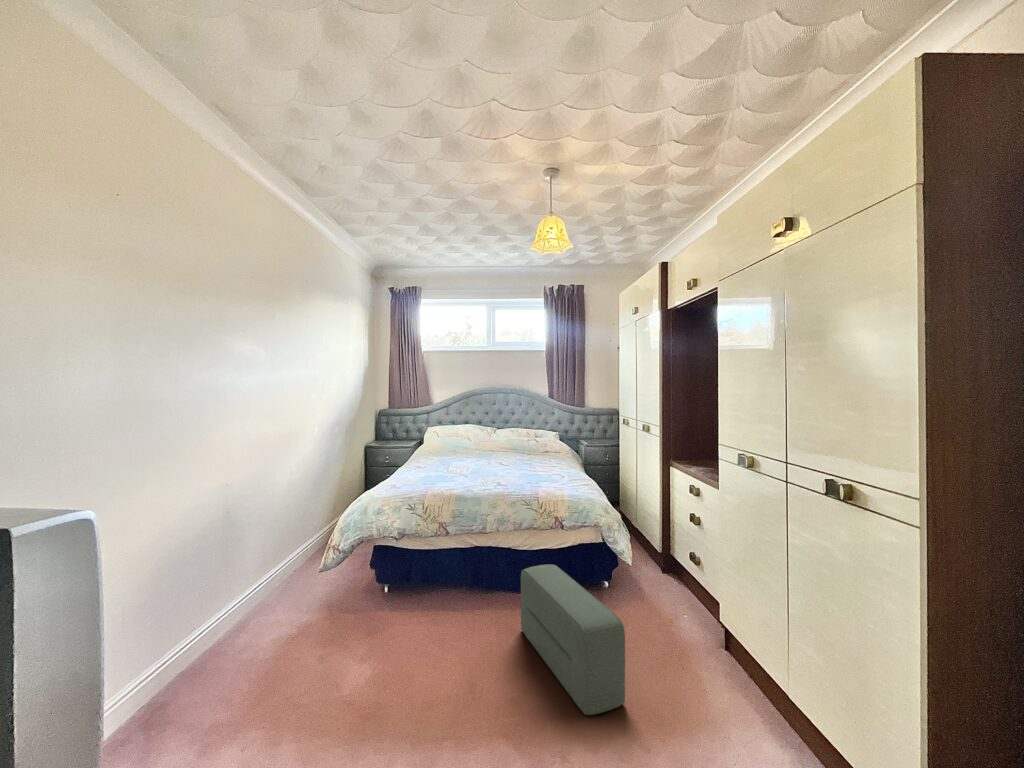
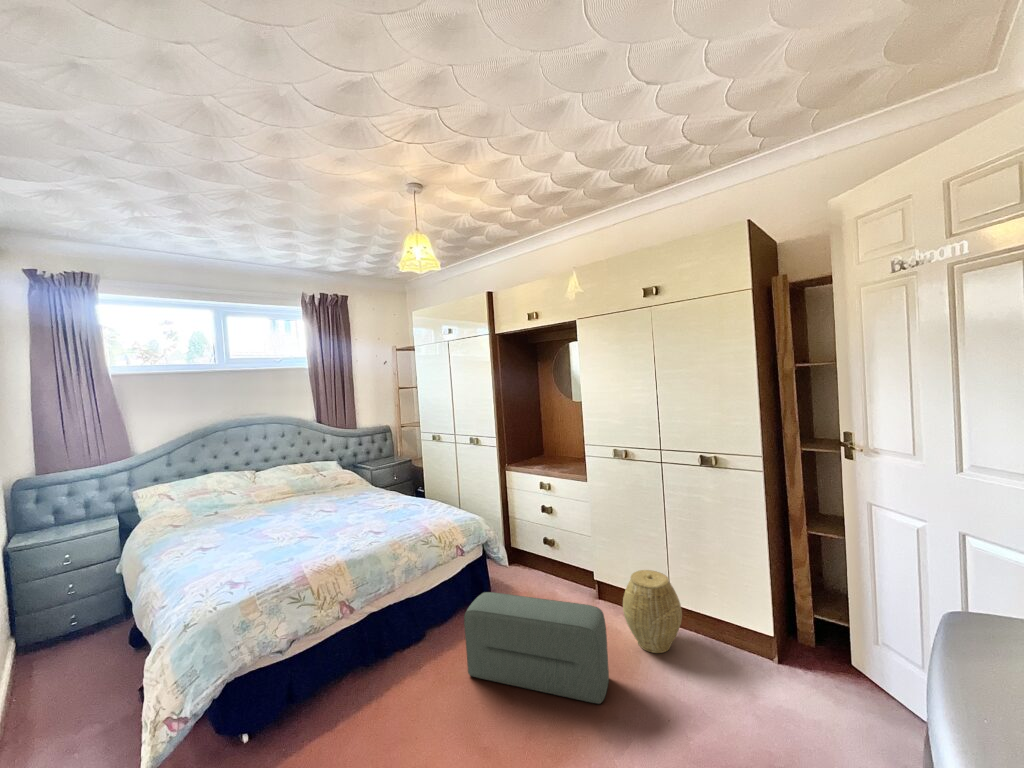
woven basket: none [683,615,768,734] -> present [623,570,682,653]

